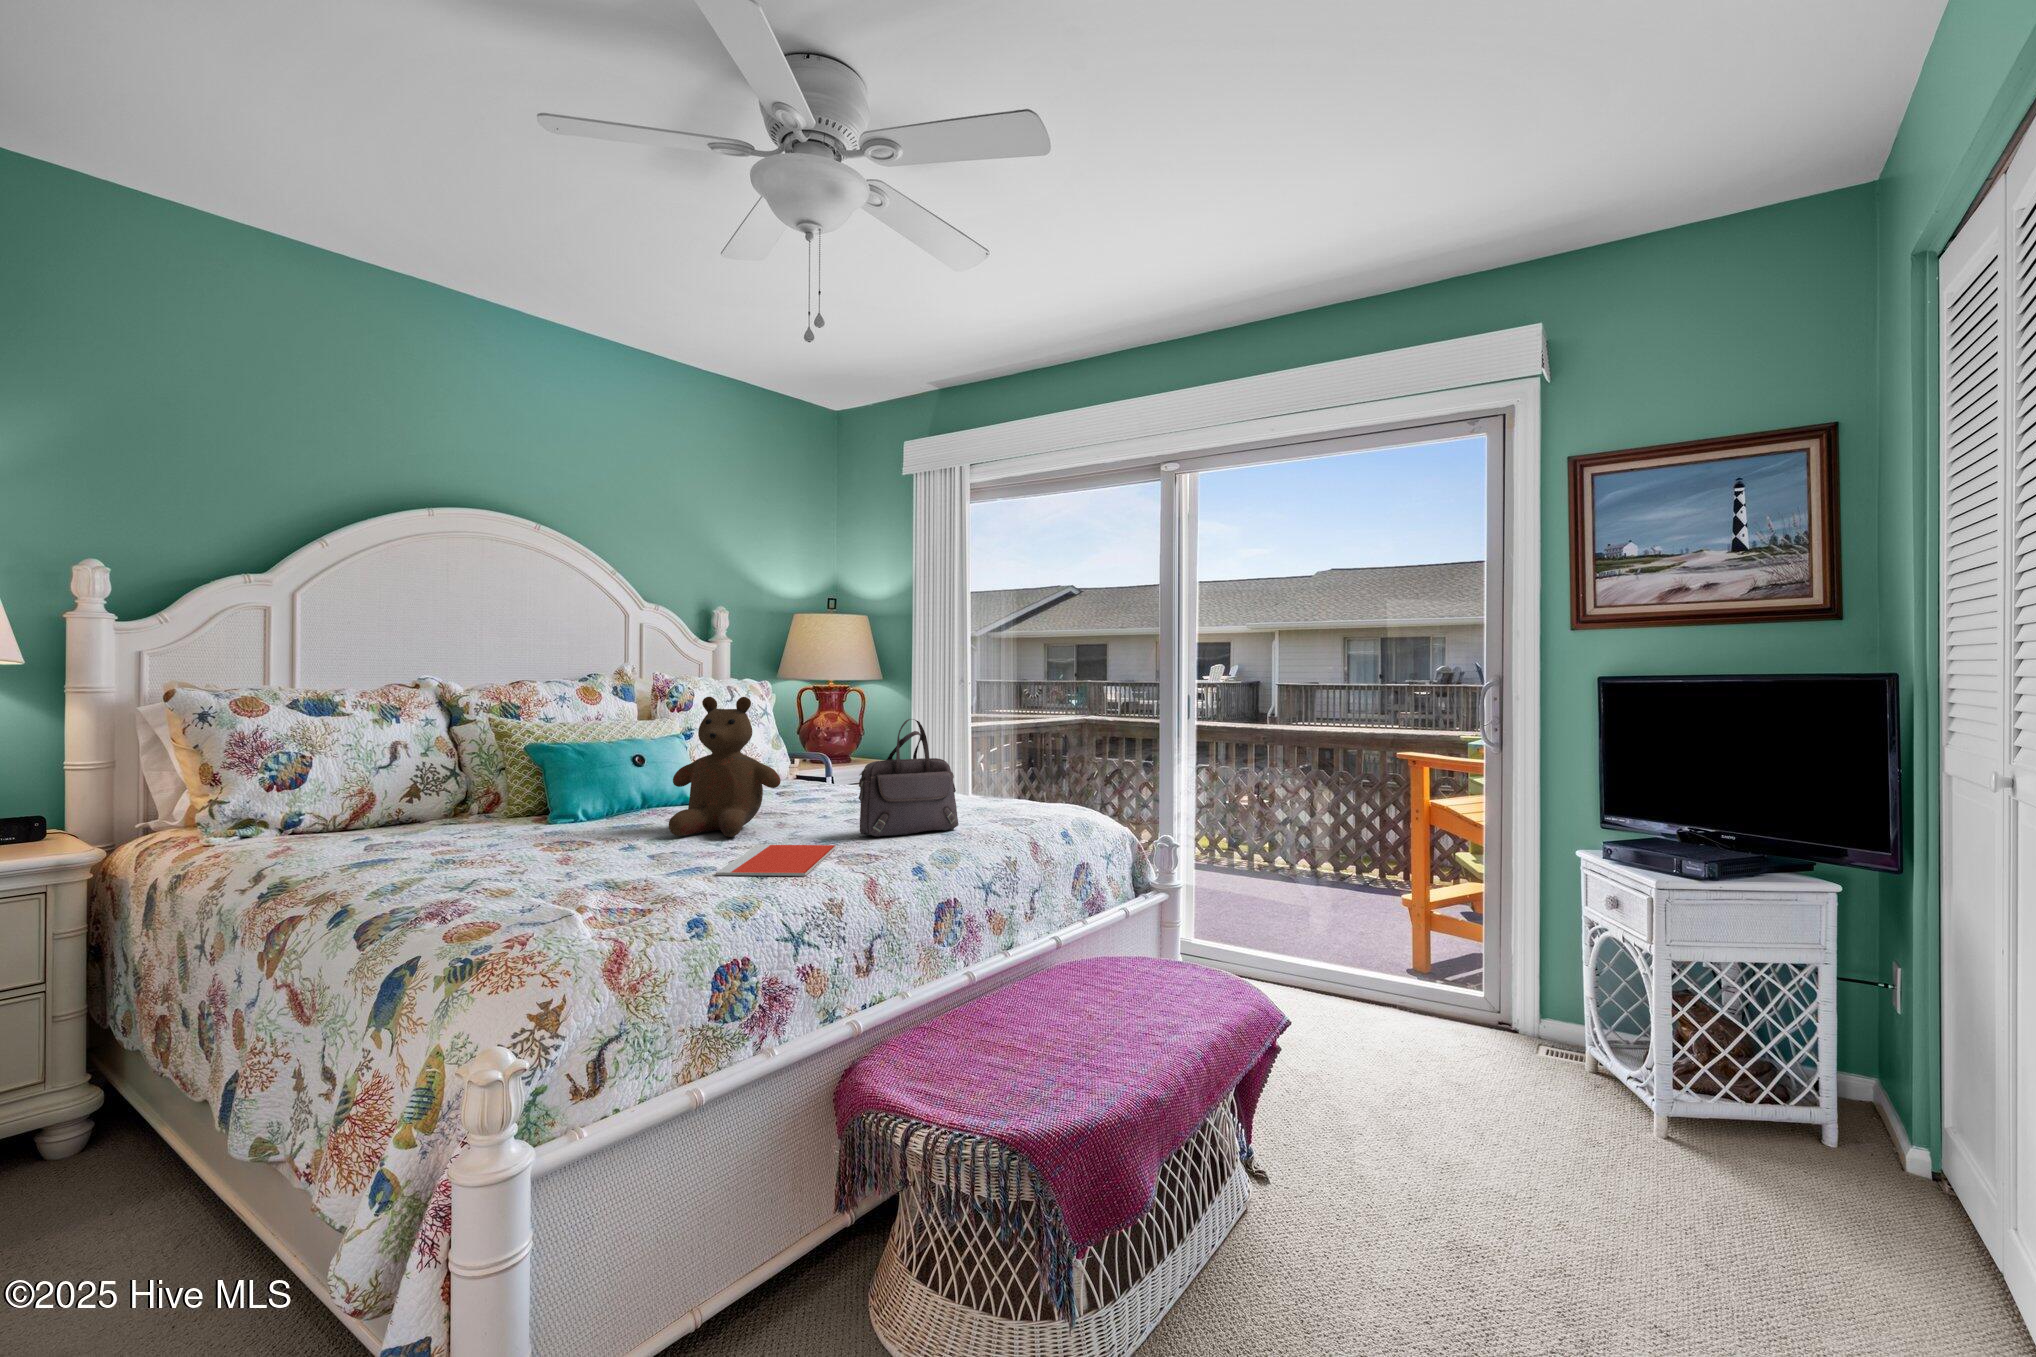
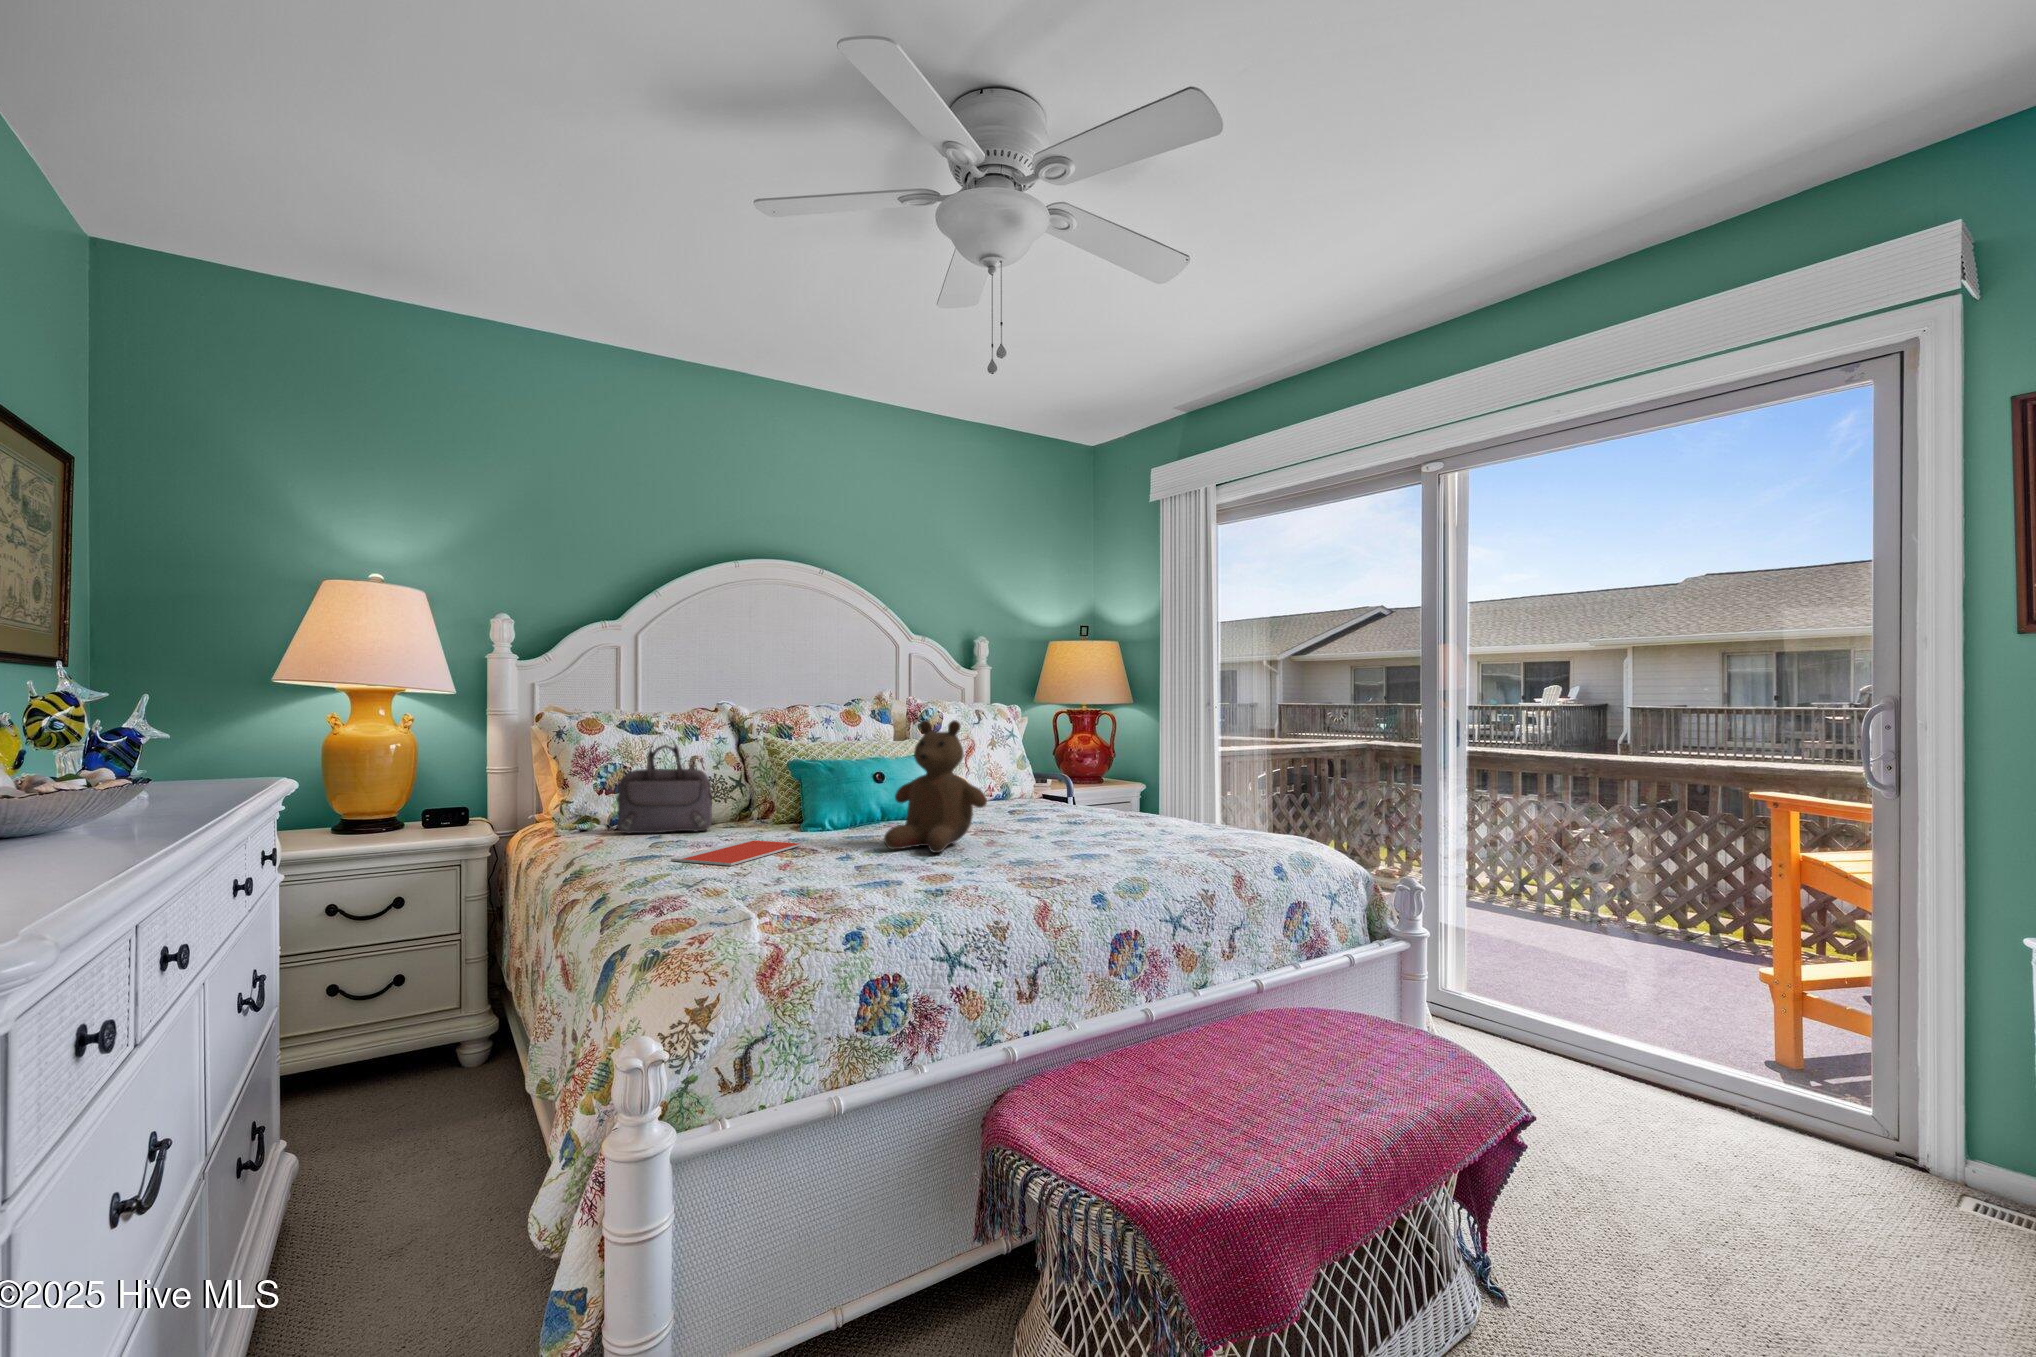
handbag: present [859,719,959,837] -> present [616,739,713,833]
notebook: present [716,845,836,876] -> present [671,840,801,866]

